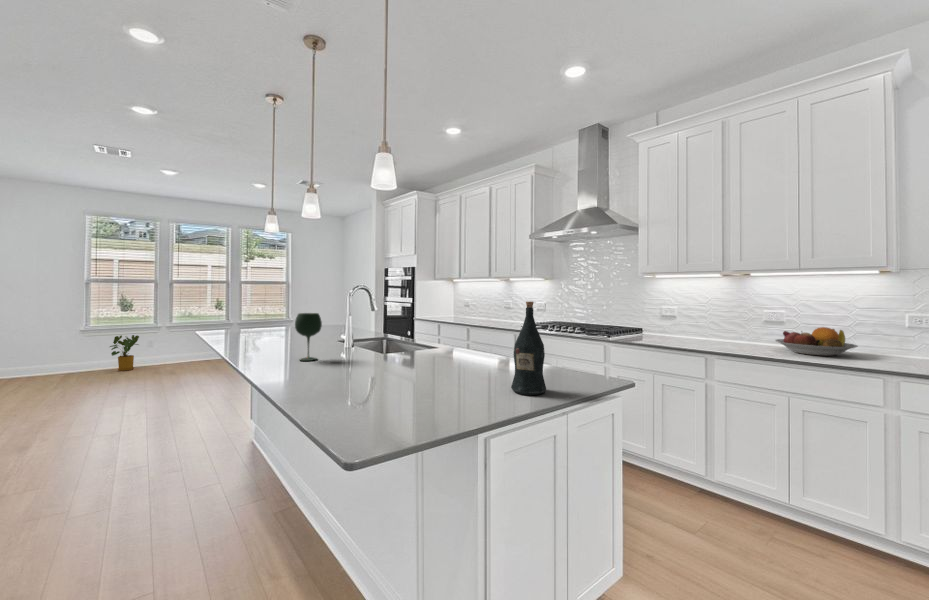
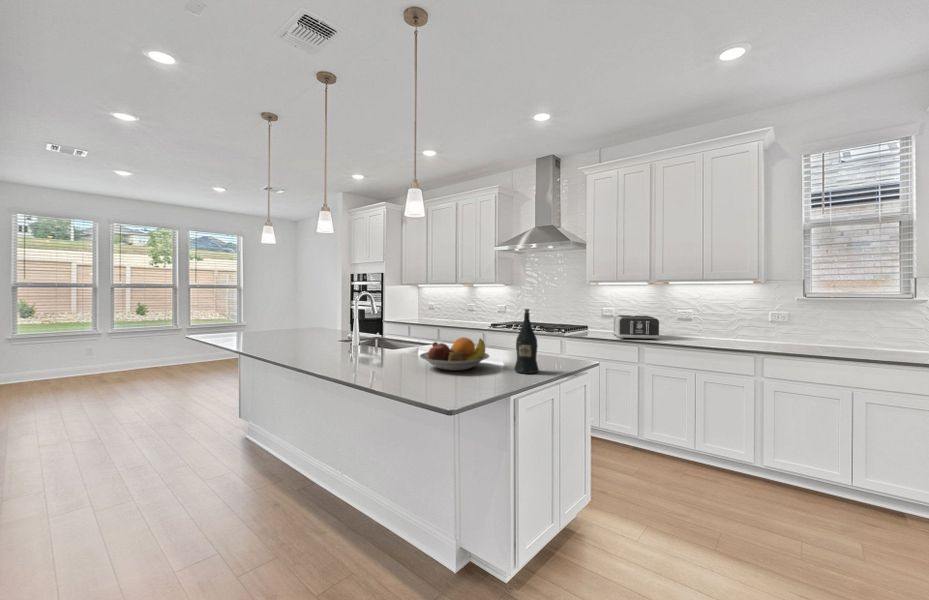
wine glass: present [295,313,322,361] -> none [327,319,348,358]
toaster: none [673,316,737,348] -> present [613,315,659,340]
fruit bowl: present [775,327,858,356] -> present [420,338,489,370]
house plant: present [110,335,139,371] -> none [45,344,82,382]

